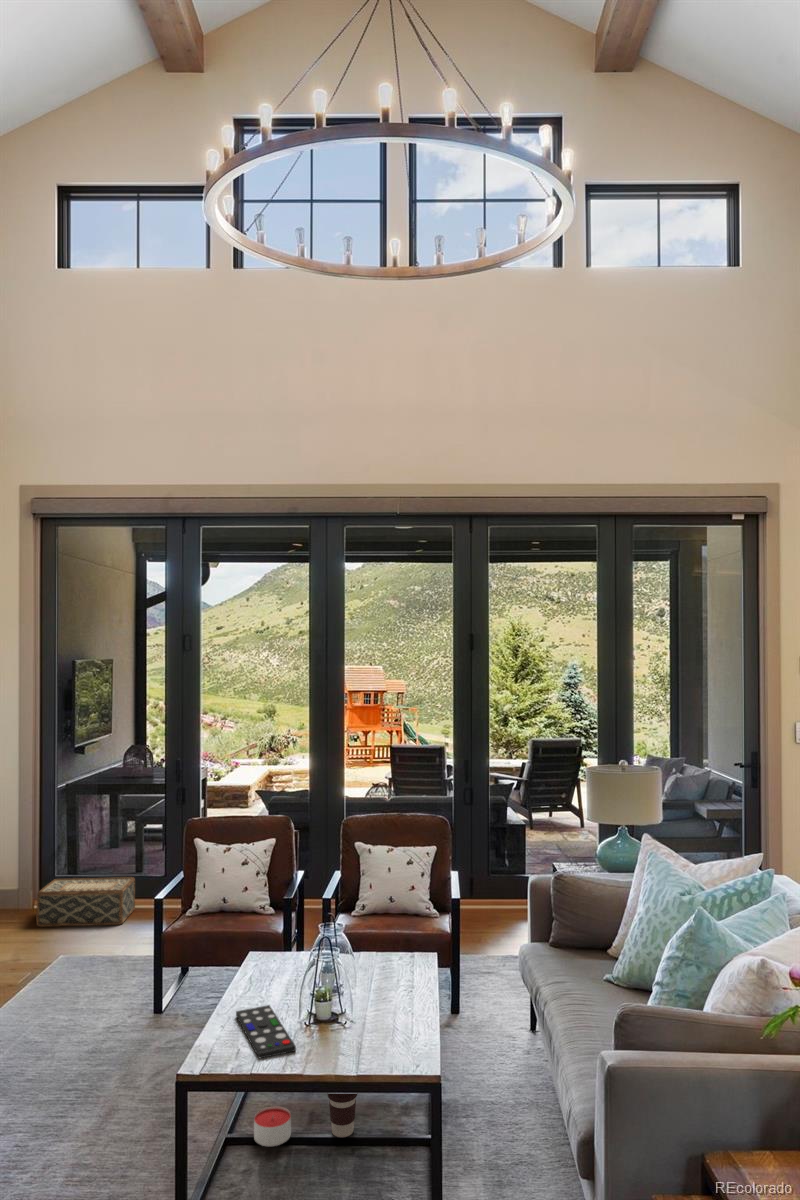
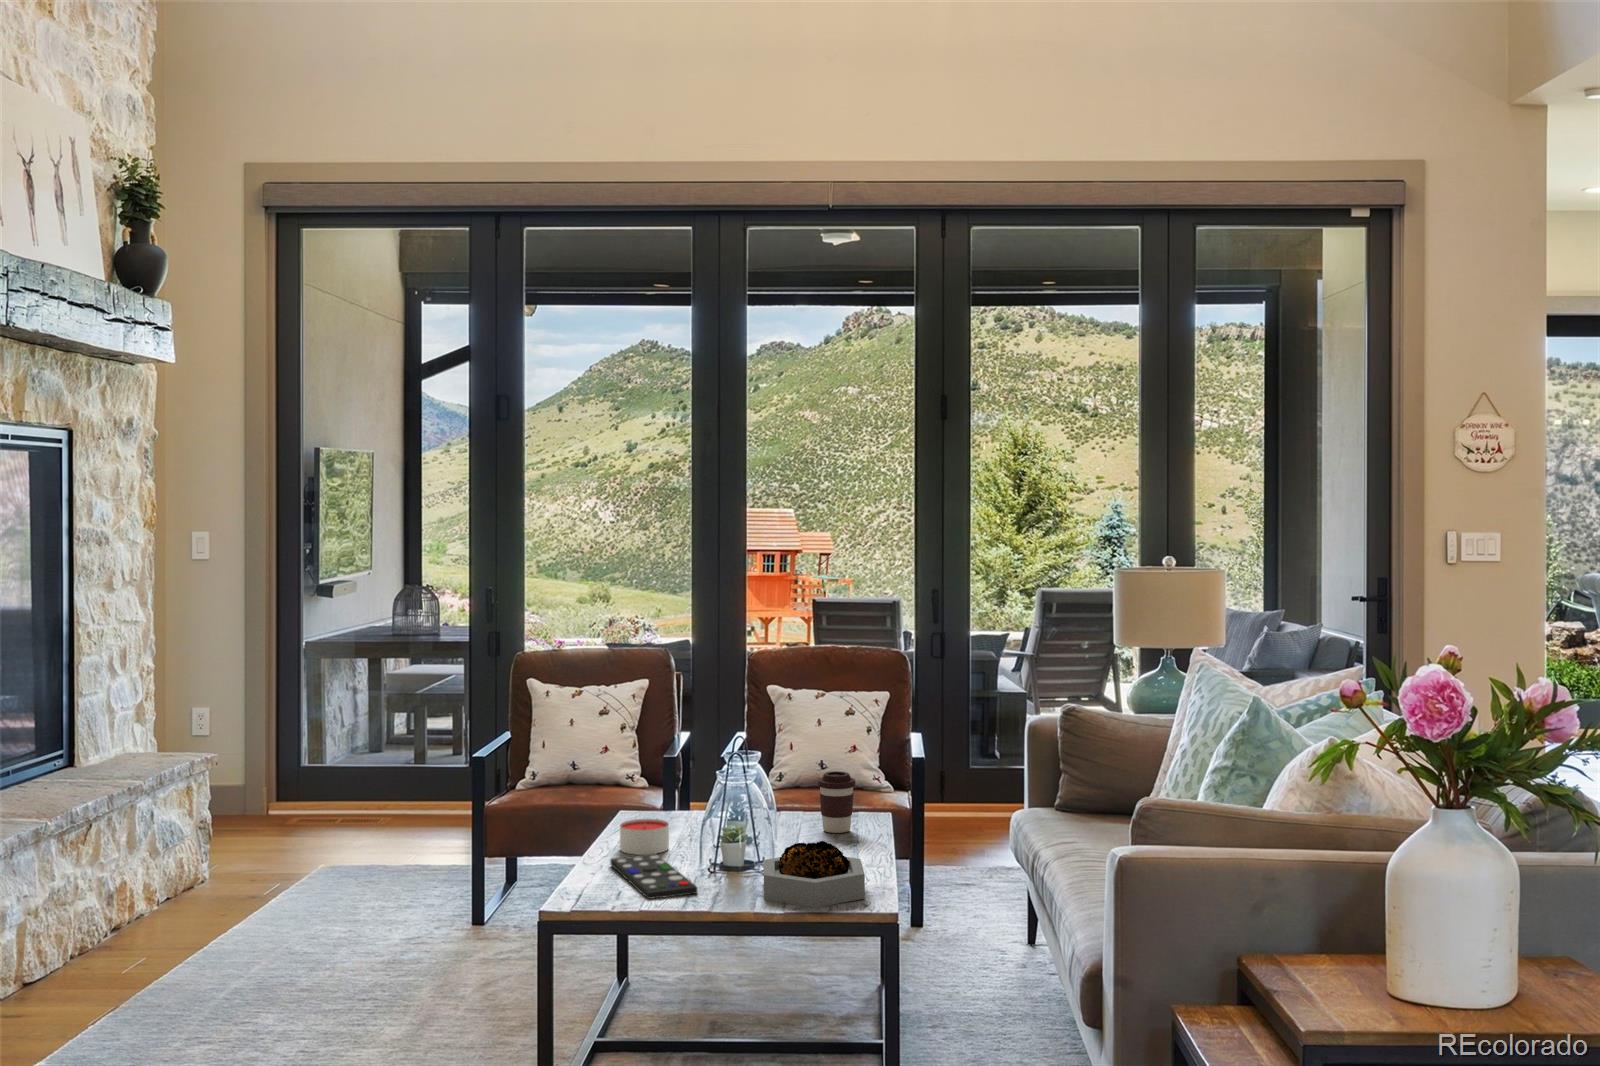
woven basket: present [36,877,135,927] -> none [288,763,432,828]
decorative bowl: none [344,1004,417,1068] -> present [764,841,865,908]
coffee cup: present [328,1094,357,1137] -> present [818,771,855,833]
candle: present [254,1106,291,1146] -> present [620,819,669,855]

